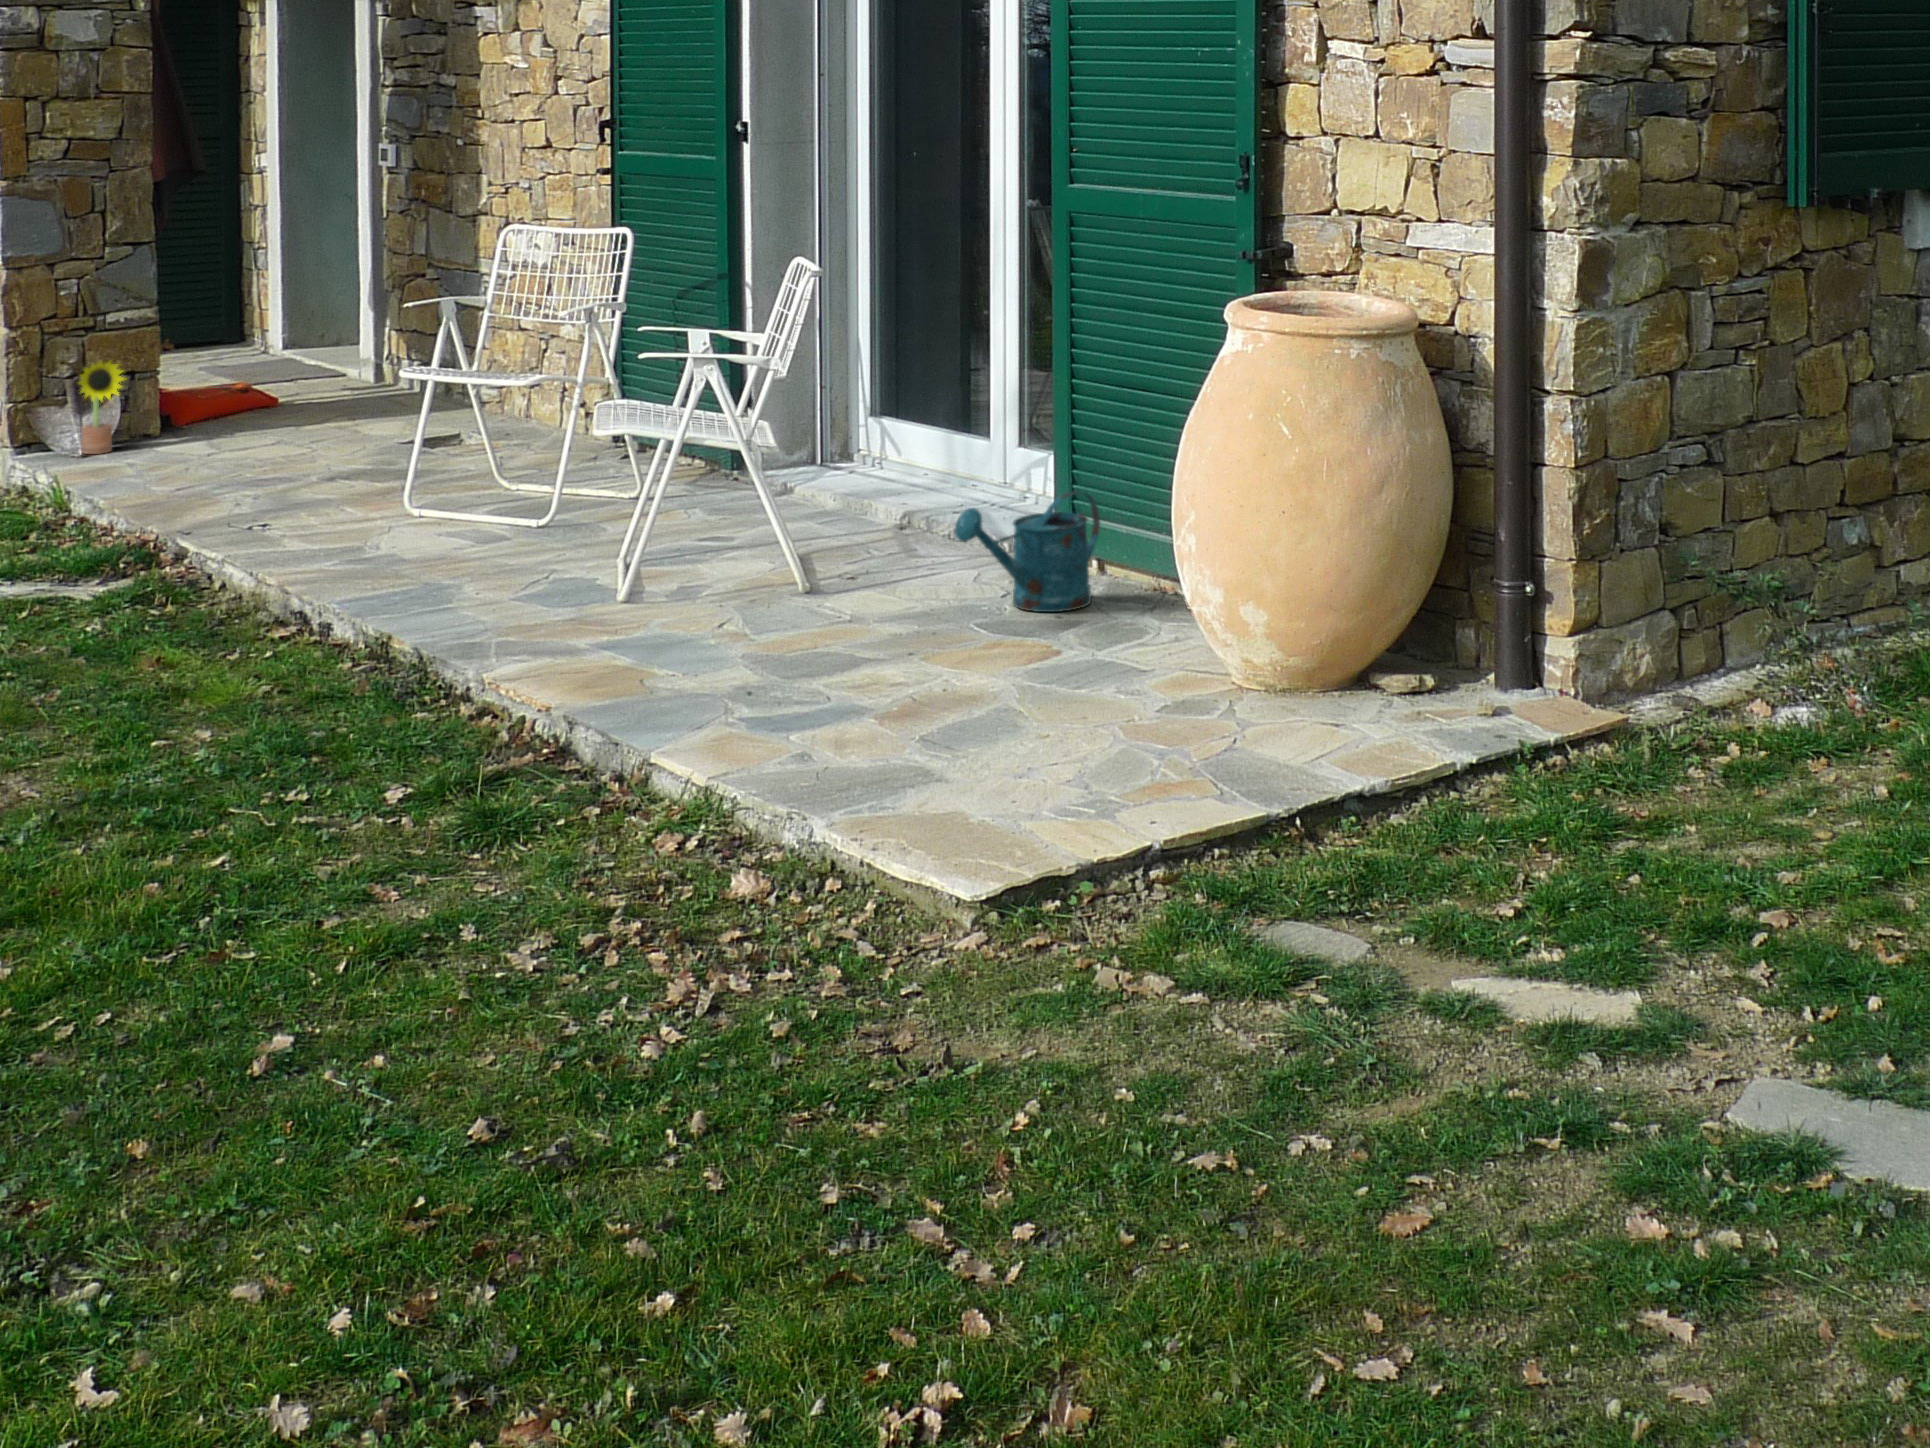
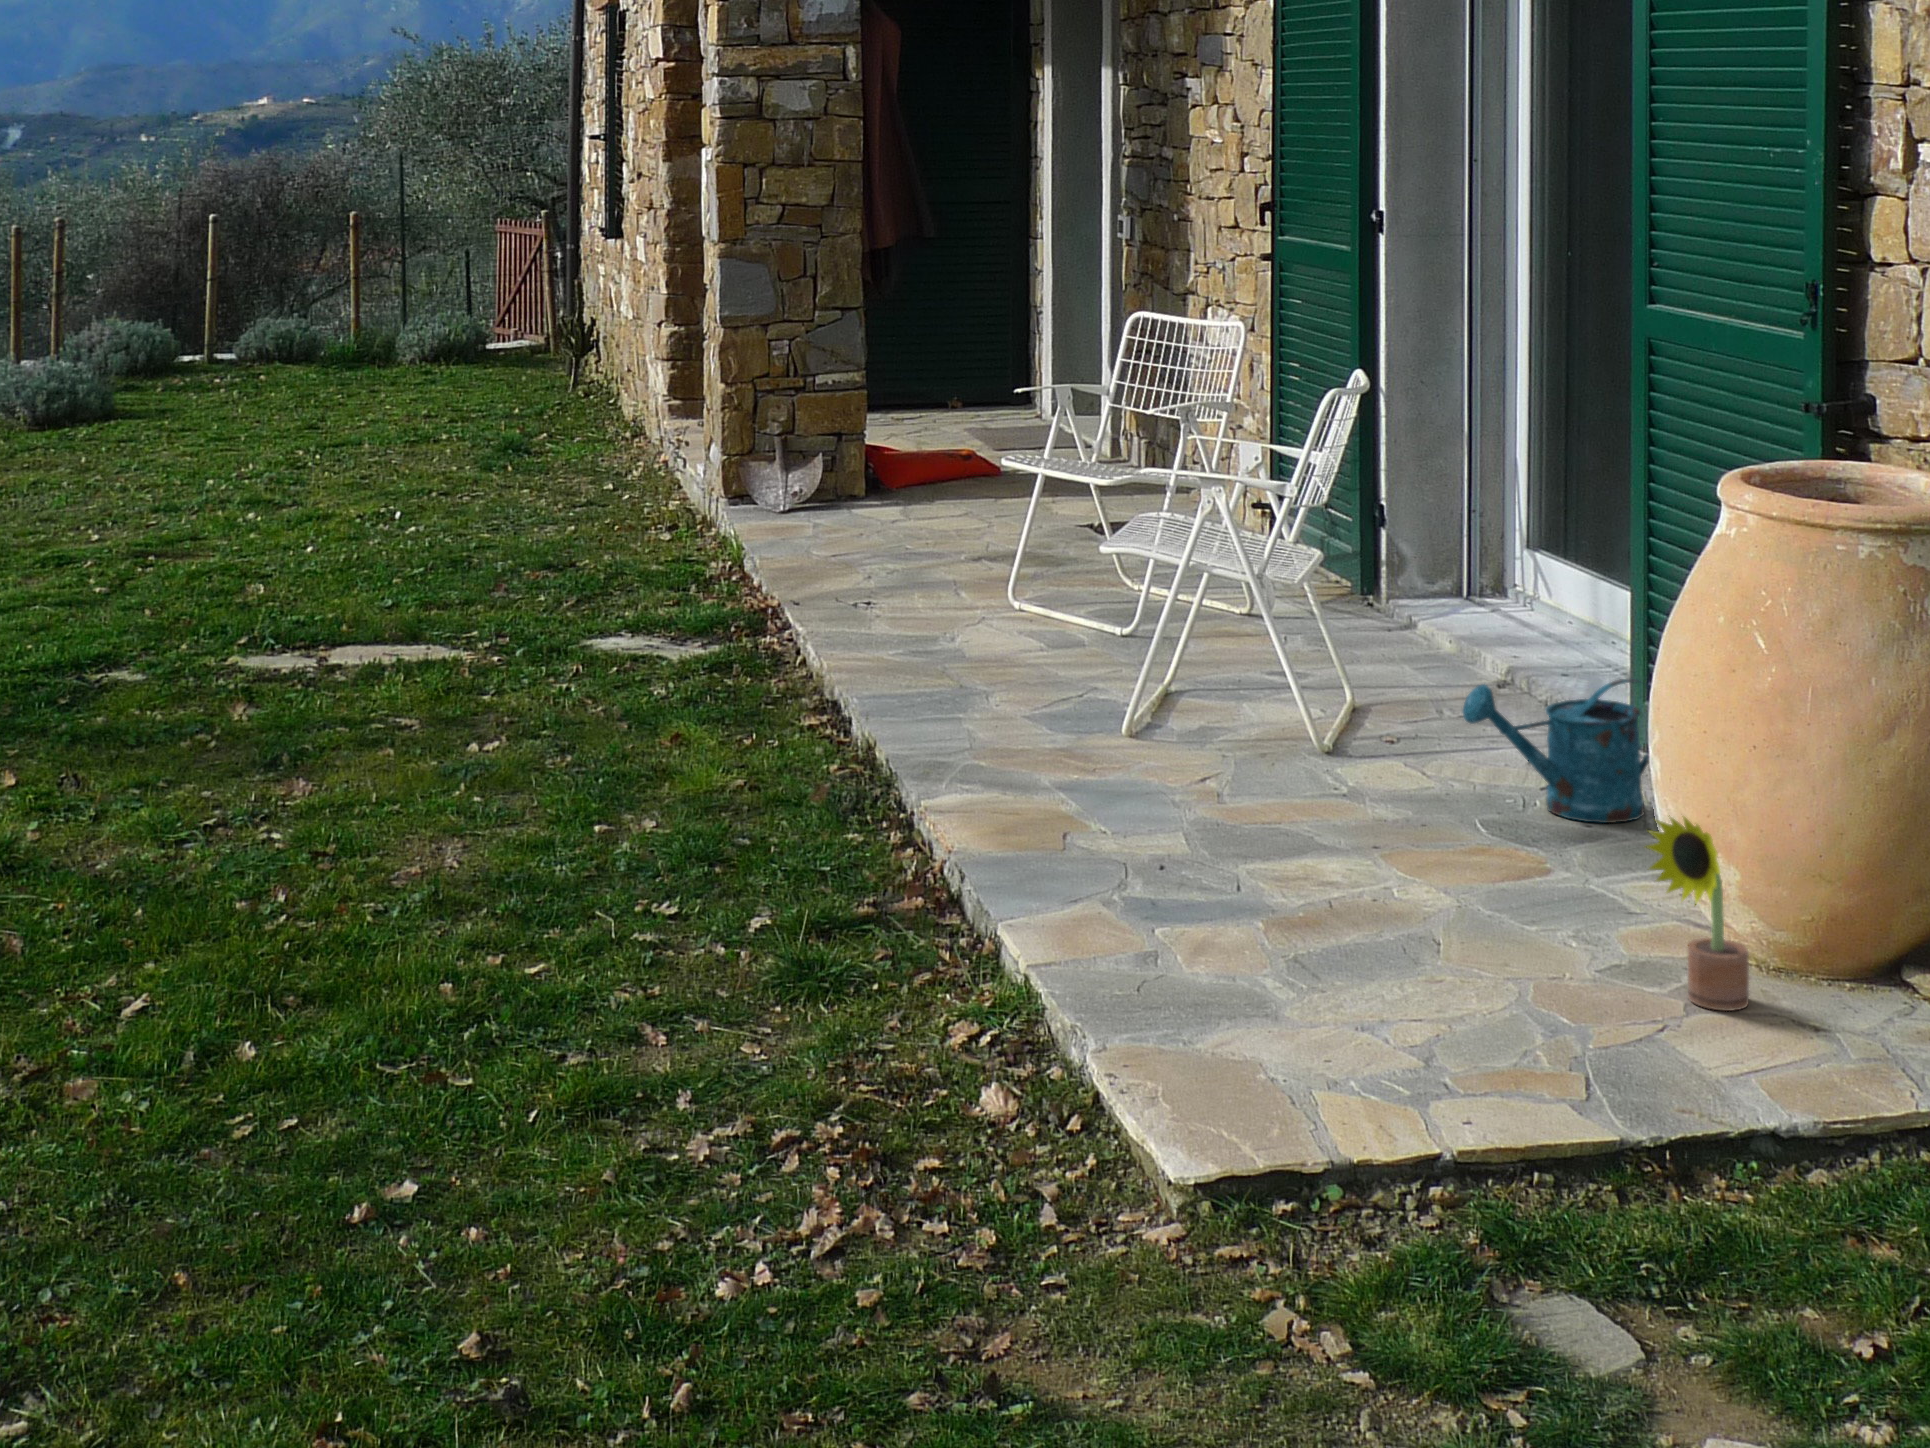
decorative plant: present [79,360,124,454] -> present [1646,815,1749,1011]

